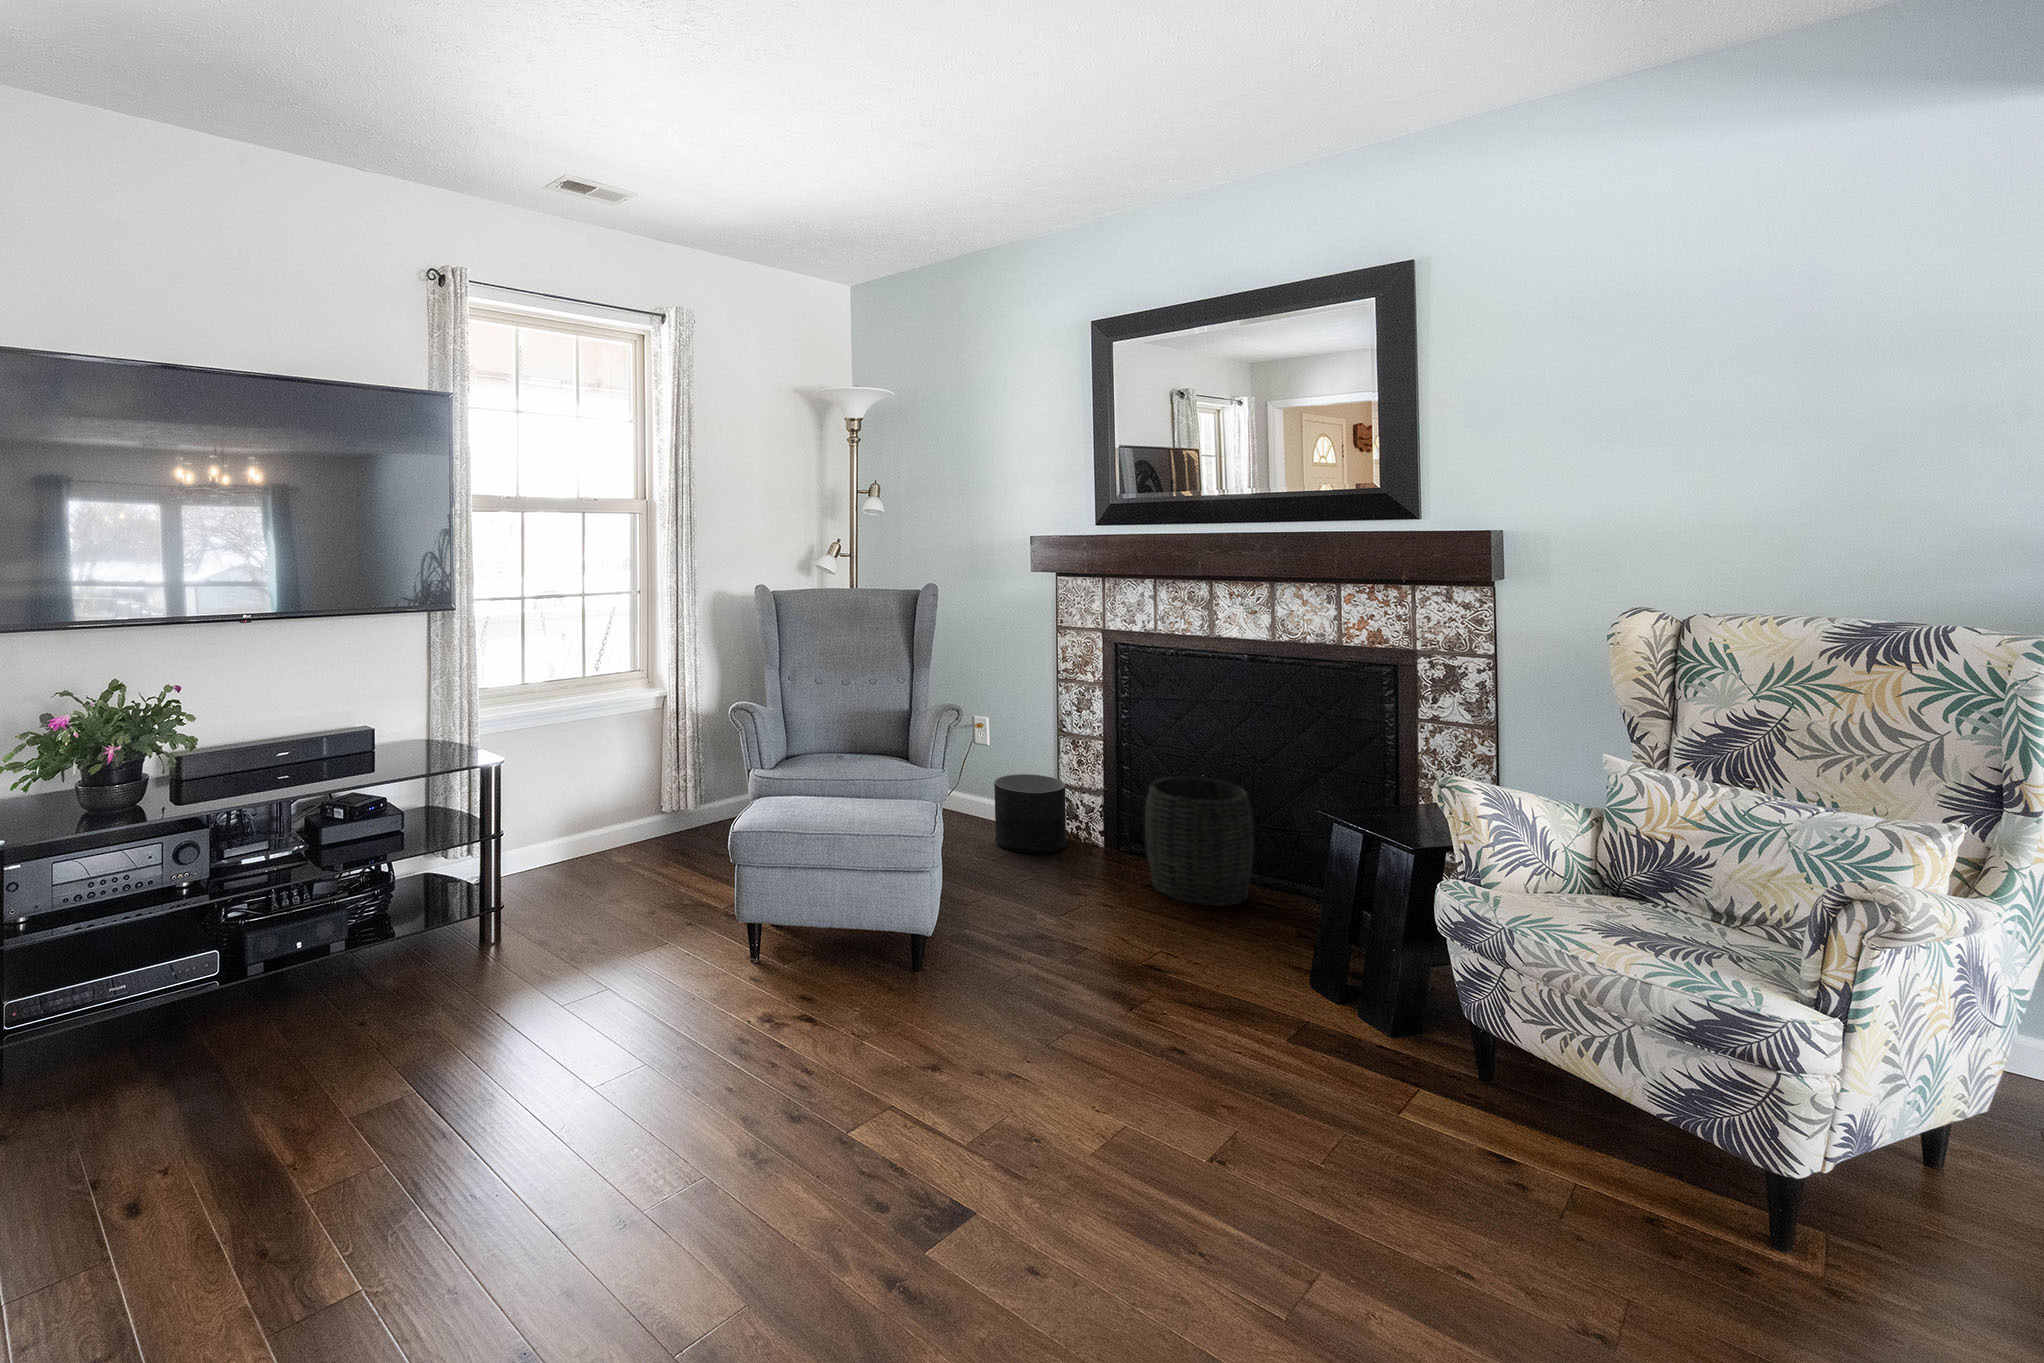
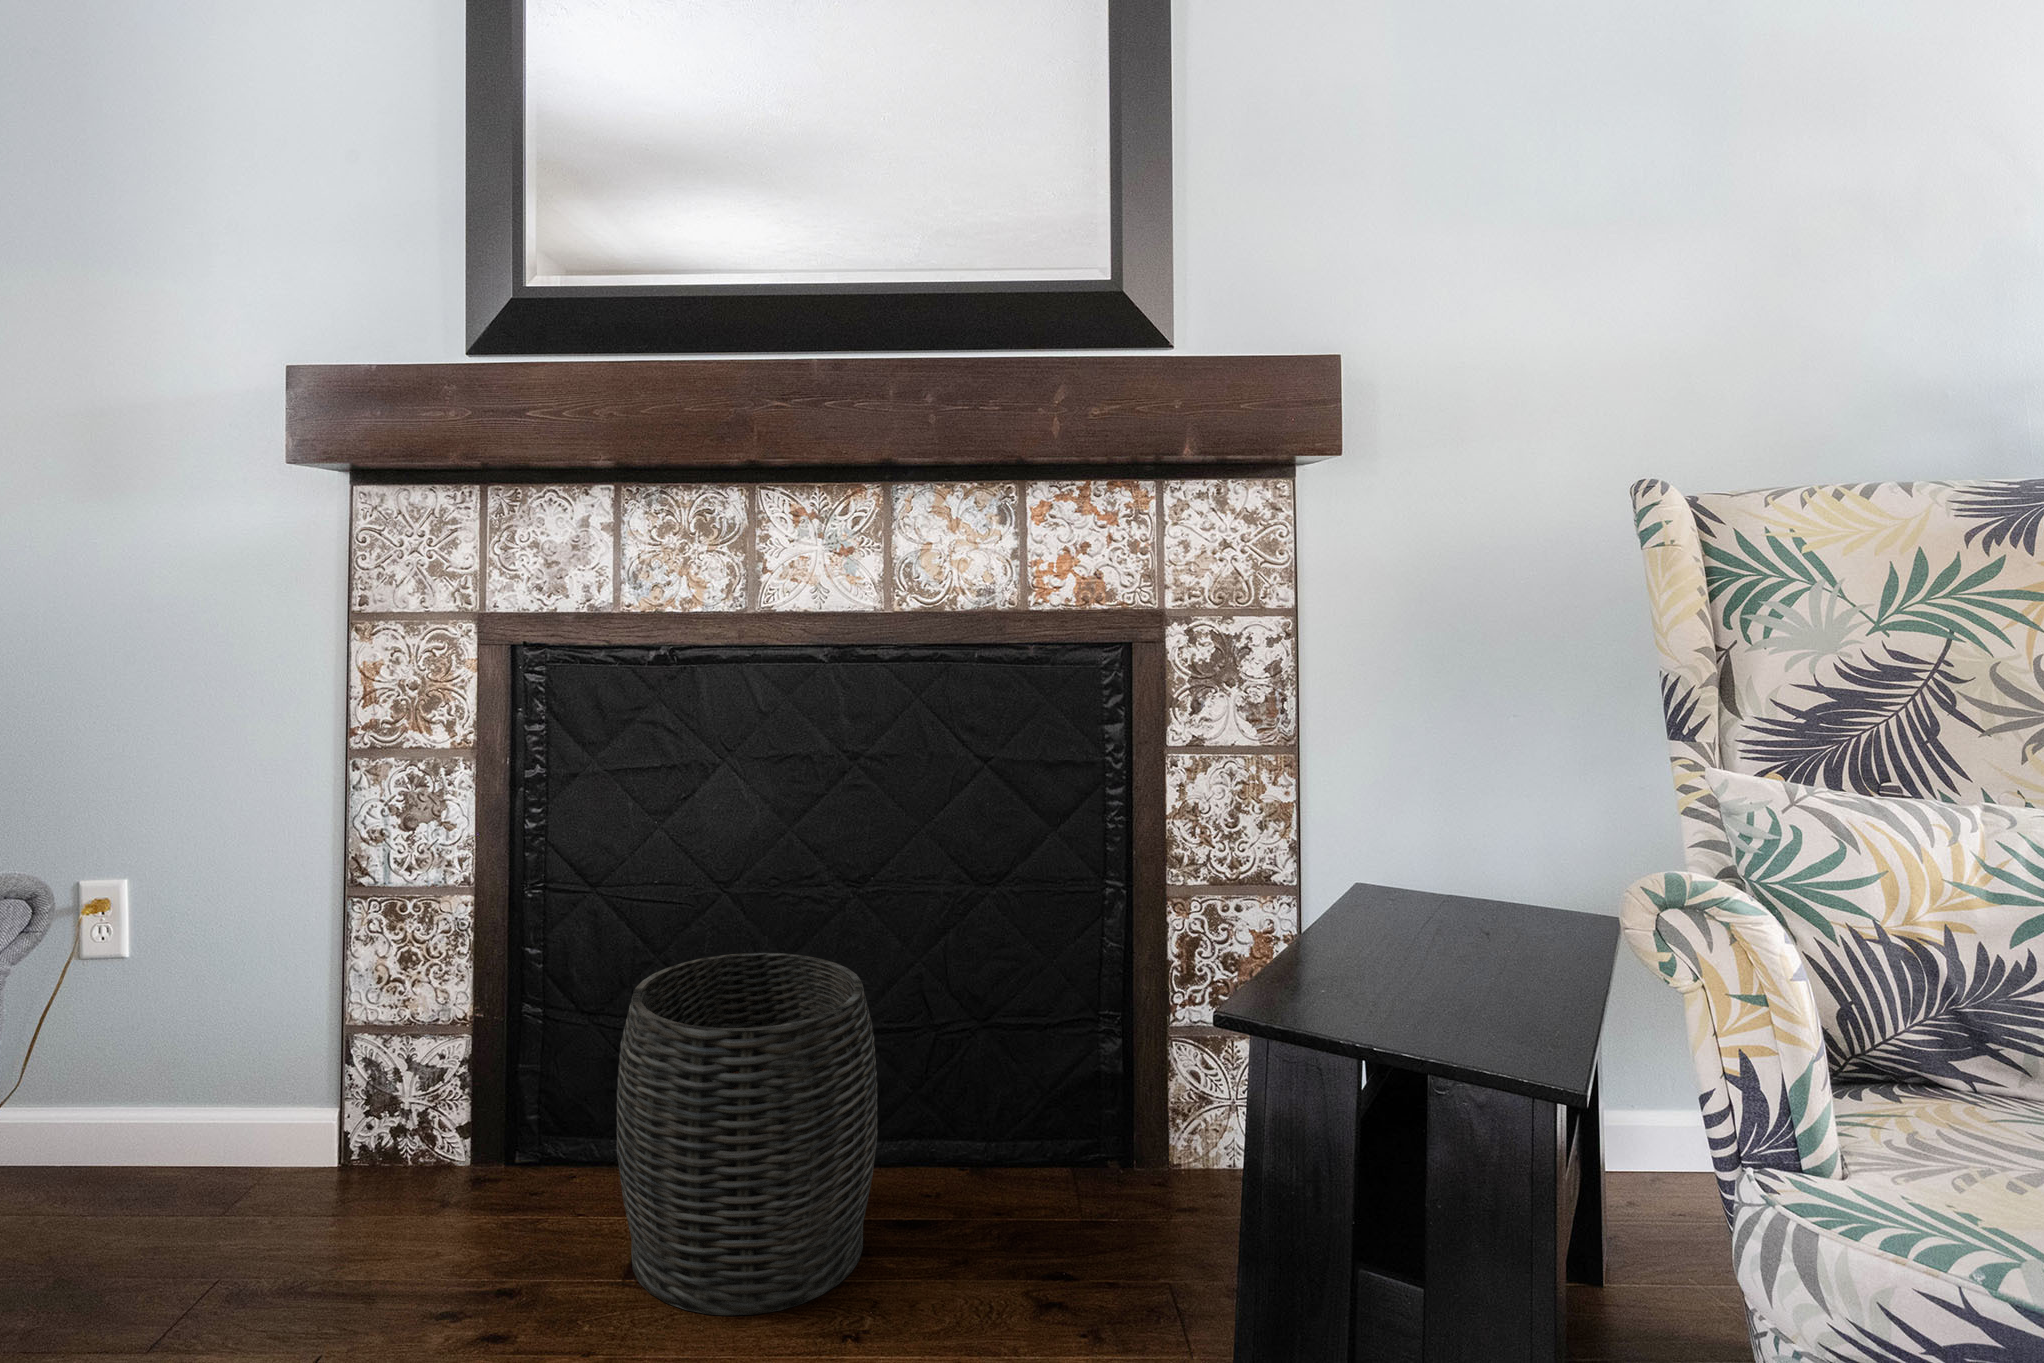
planter: present [994,774,1066,854] -> none [151,1017,374,1279]

